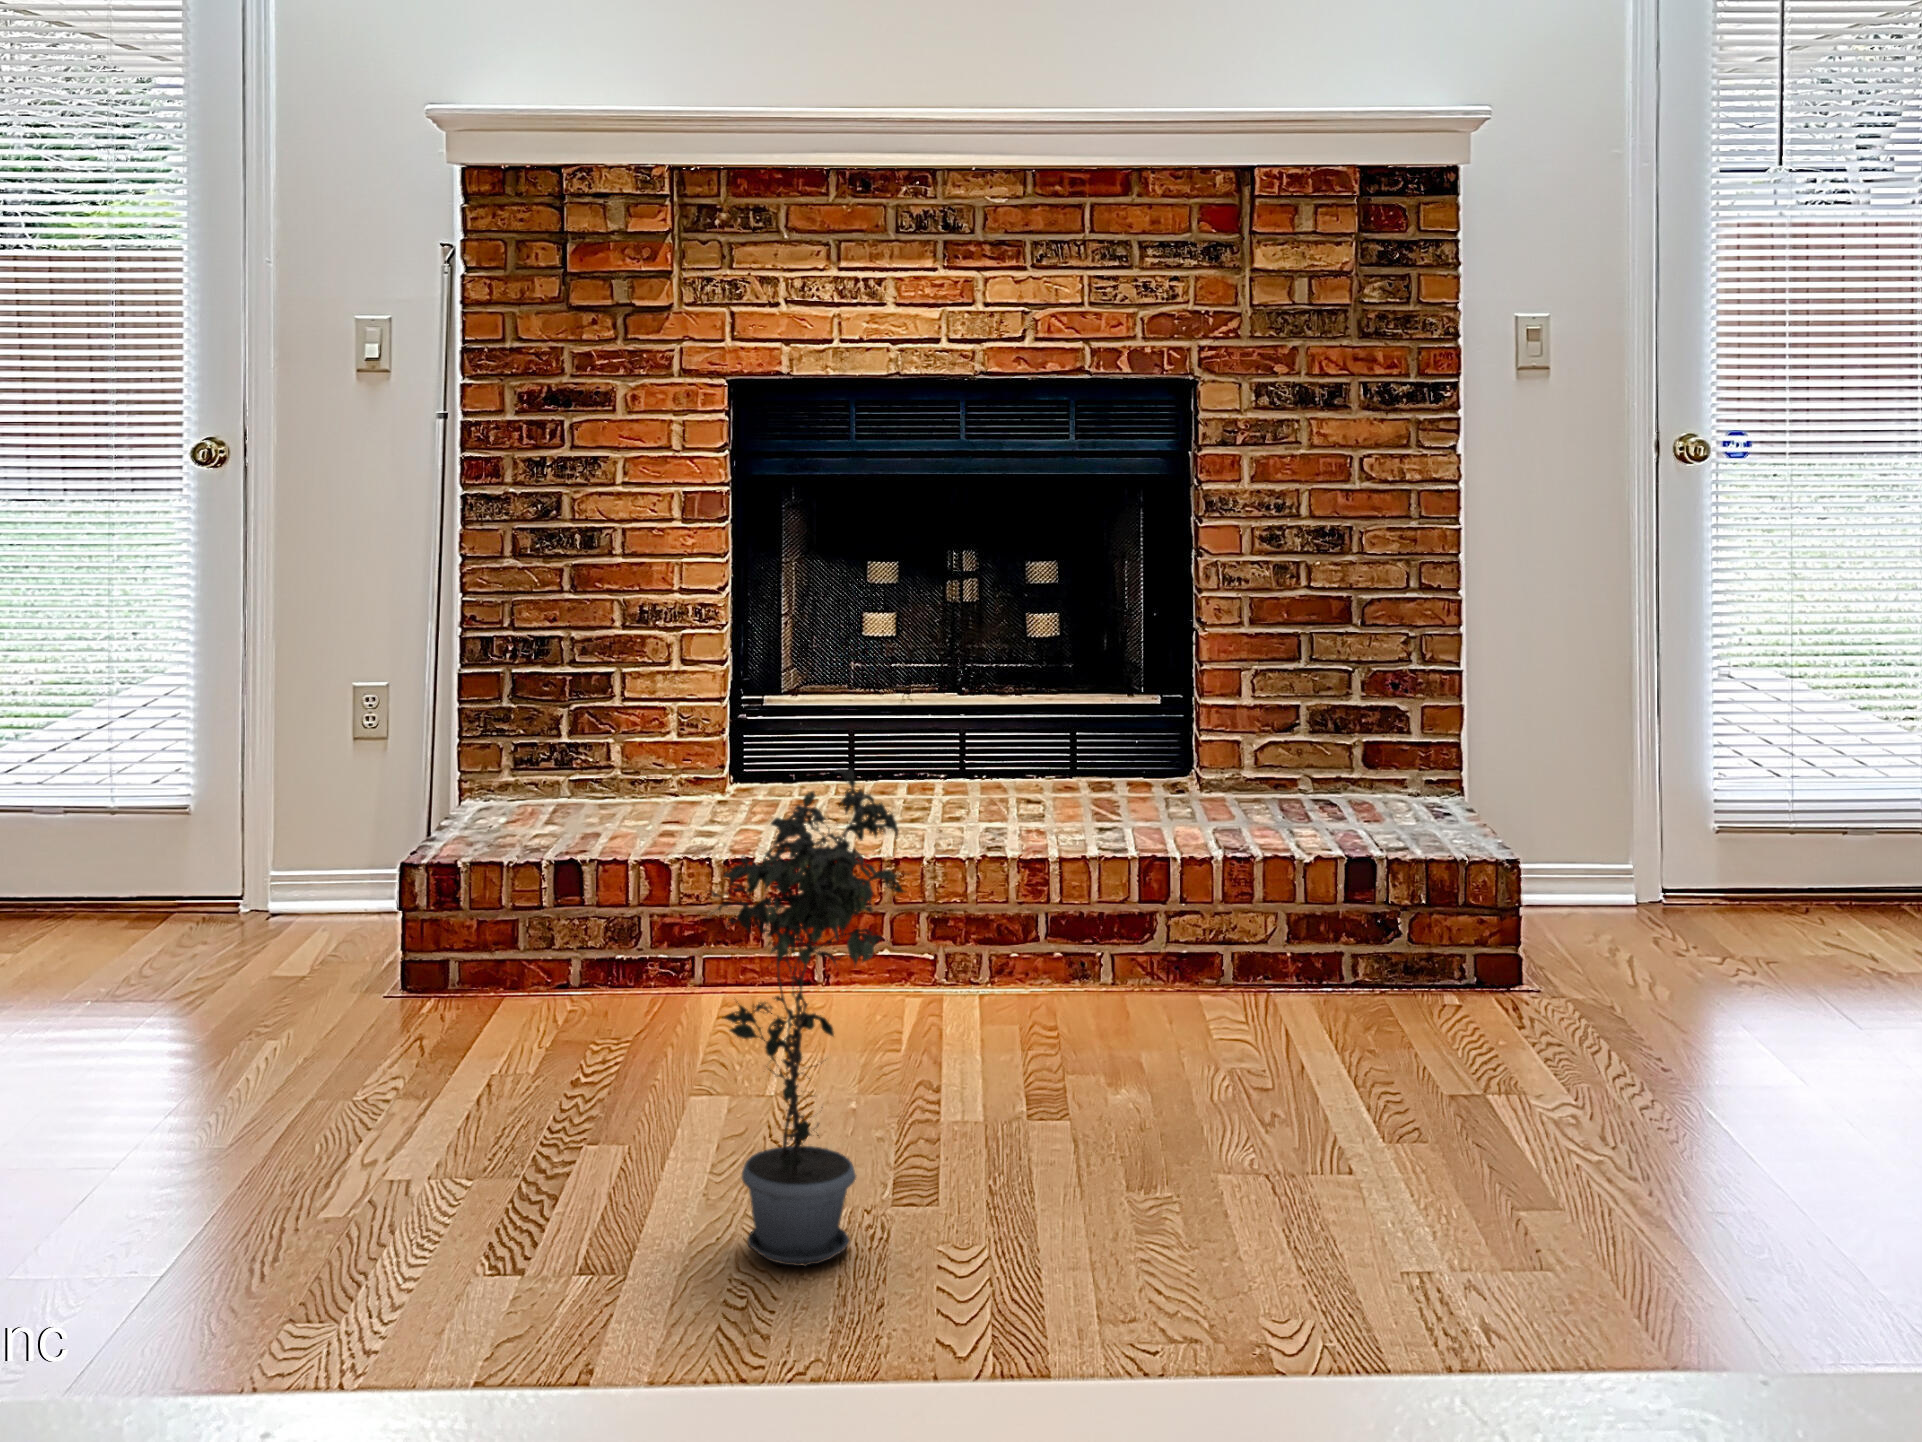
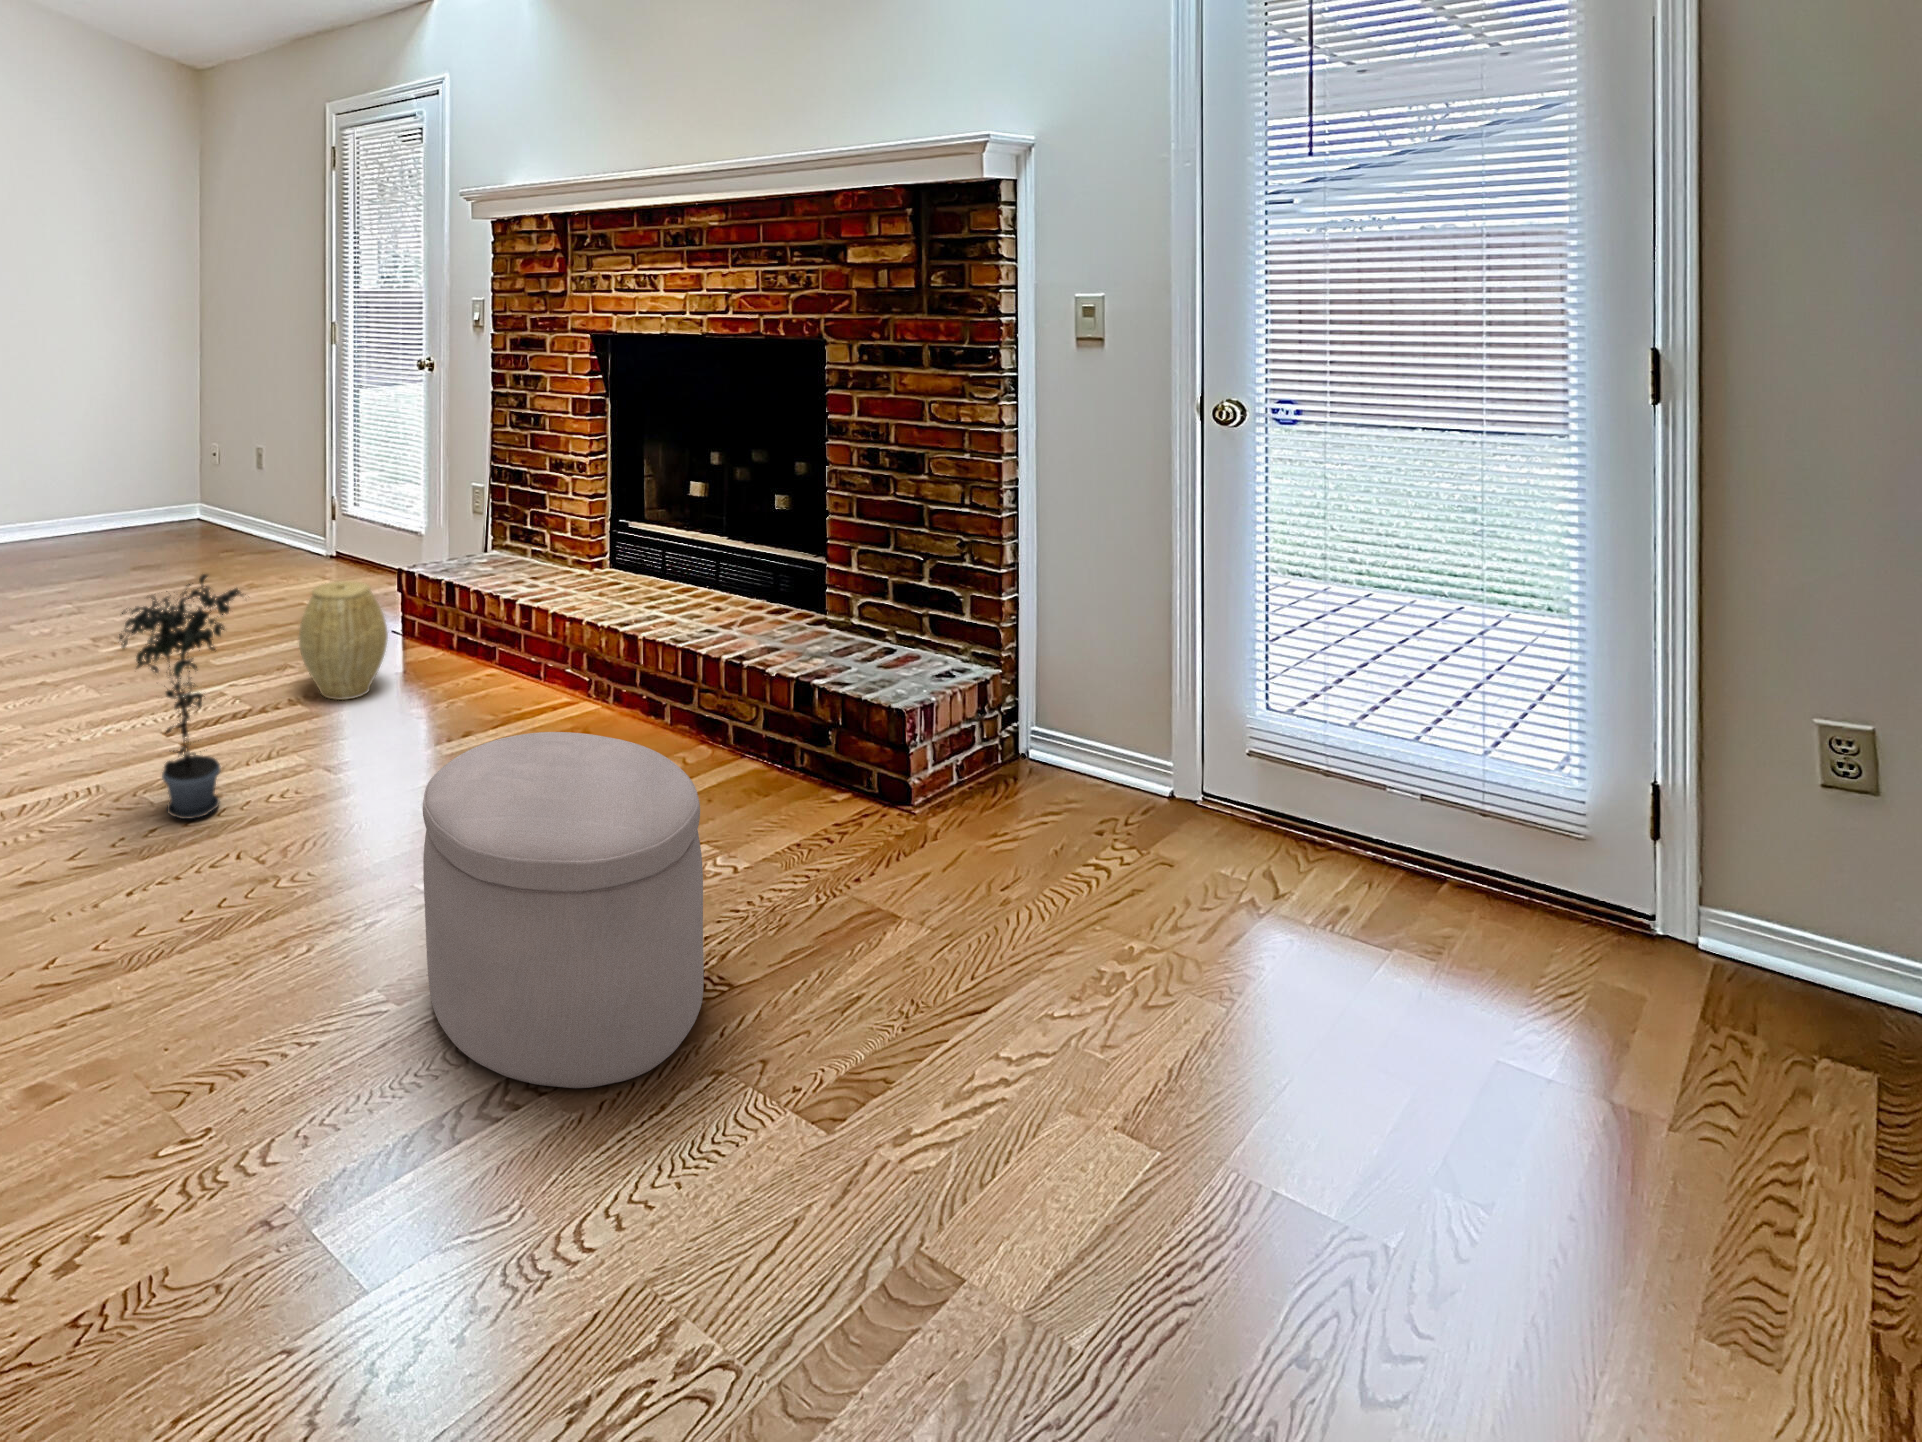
woven basket: none [479,848,661,1086] -> present [299,581,388,700]
ottoman: none [1470,862,1856,1262] -> present [423,732,704,1088]

